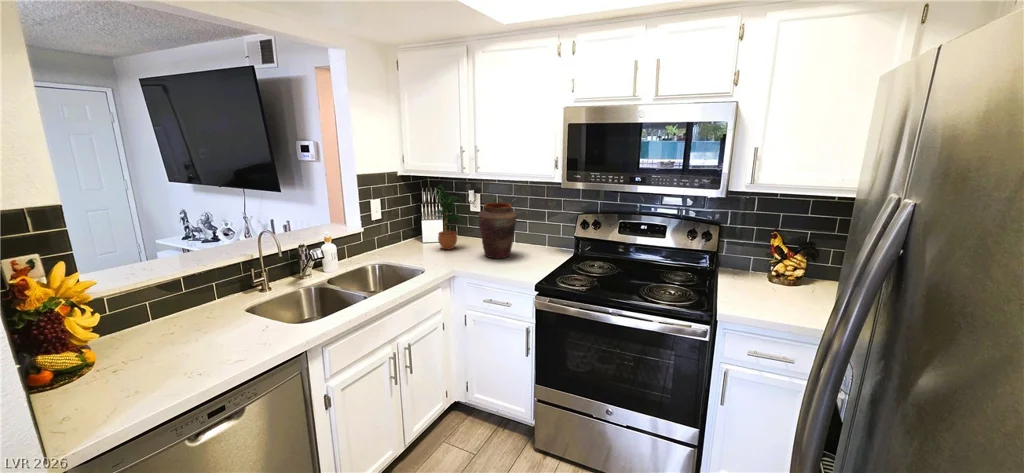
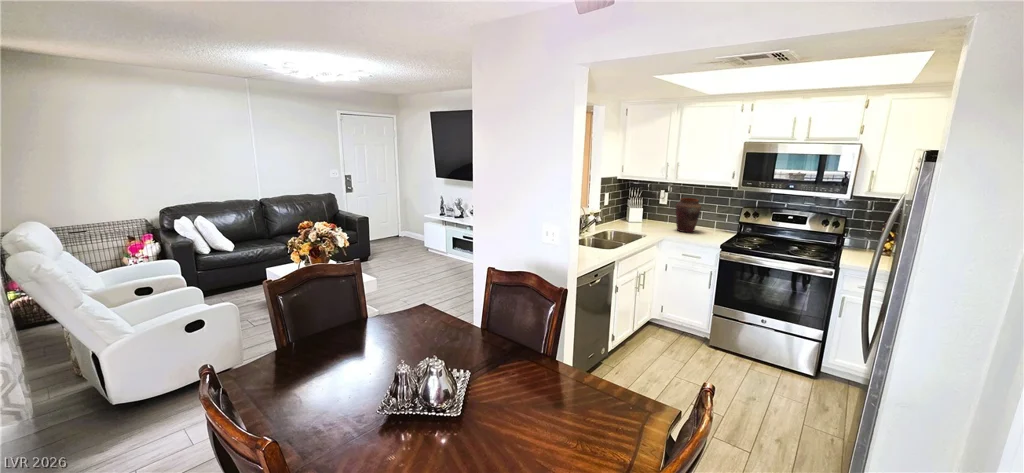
potted plant: present [432,185,463,249] -> none [640,185,661,226]

